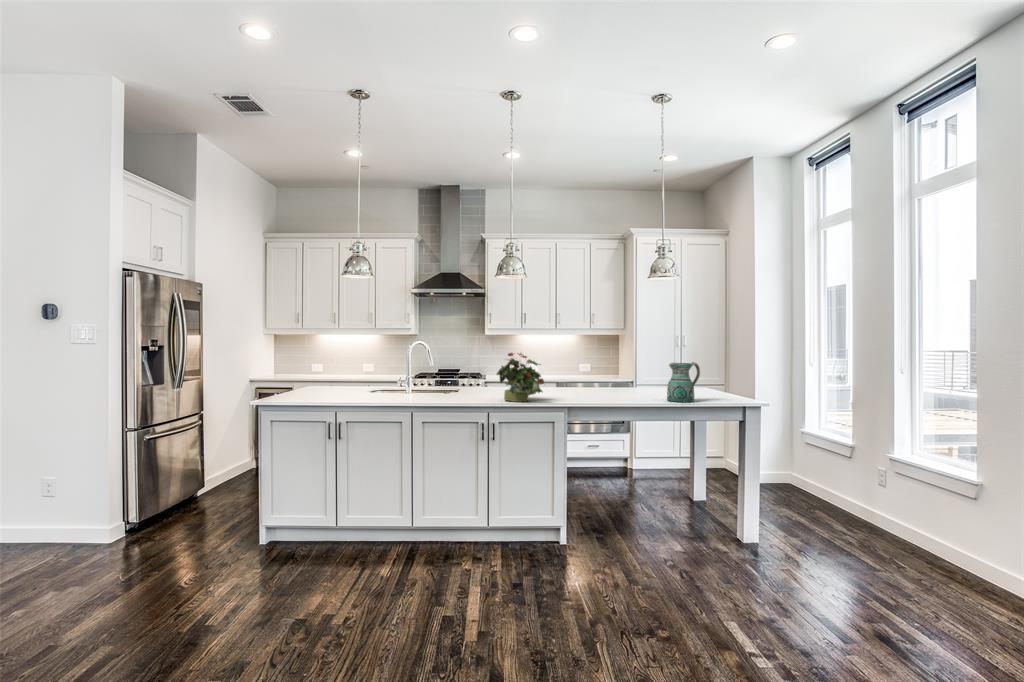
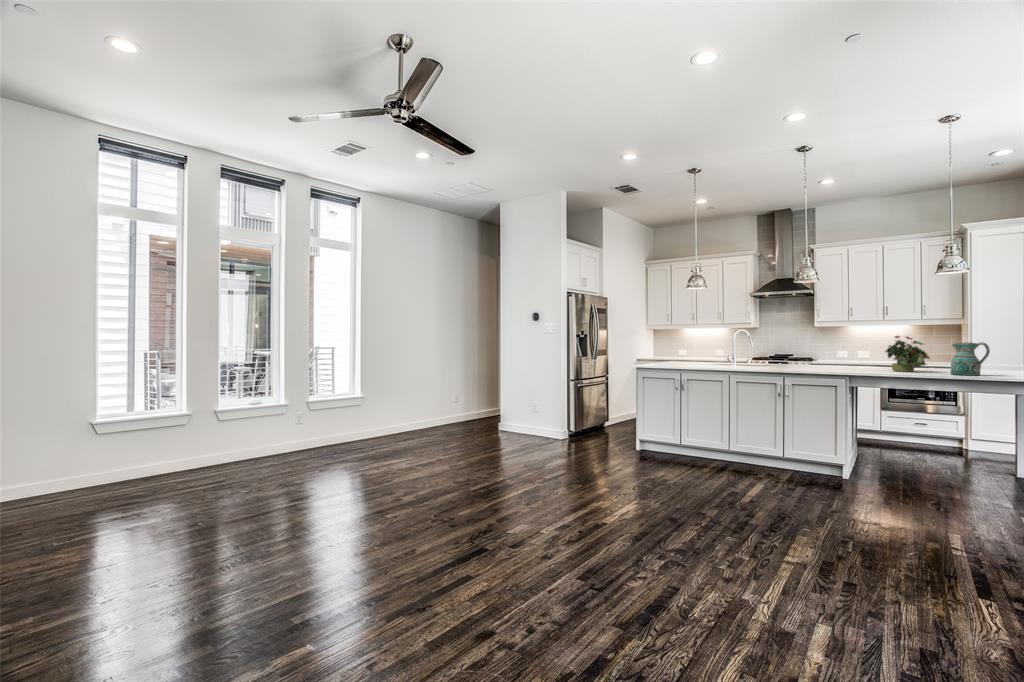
potted plant: present [497,353,544,402] -> present [885,336,930,372]

